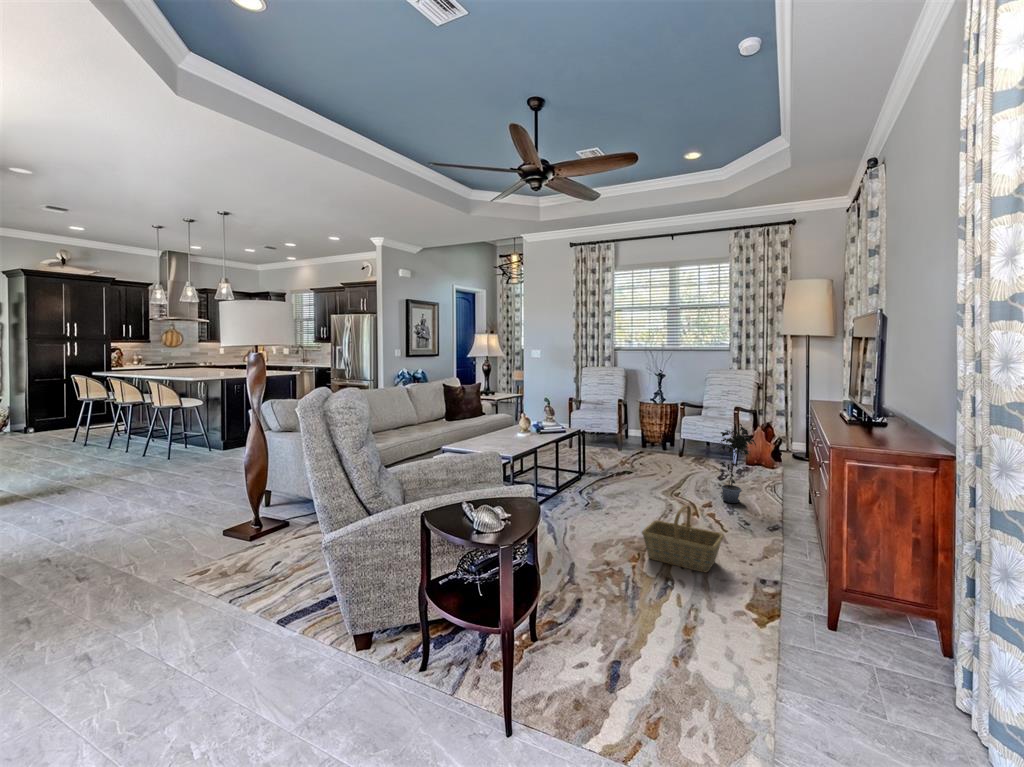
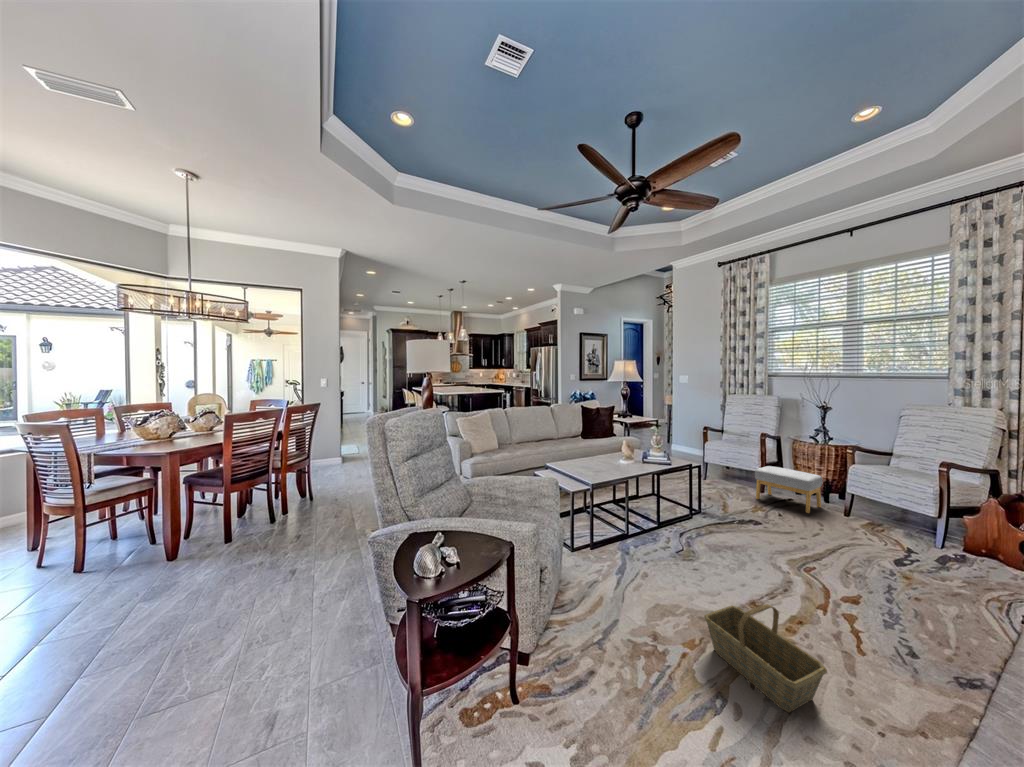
footstool: none [611,419,661,458] -> present [755,466,823,513]
potted plant: present [717,424,756,503] -> none [868,507,939,610]

